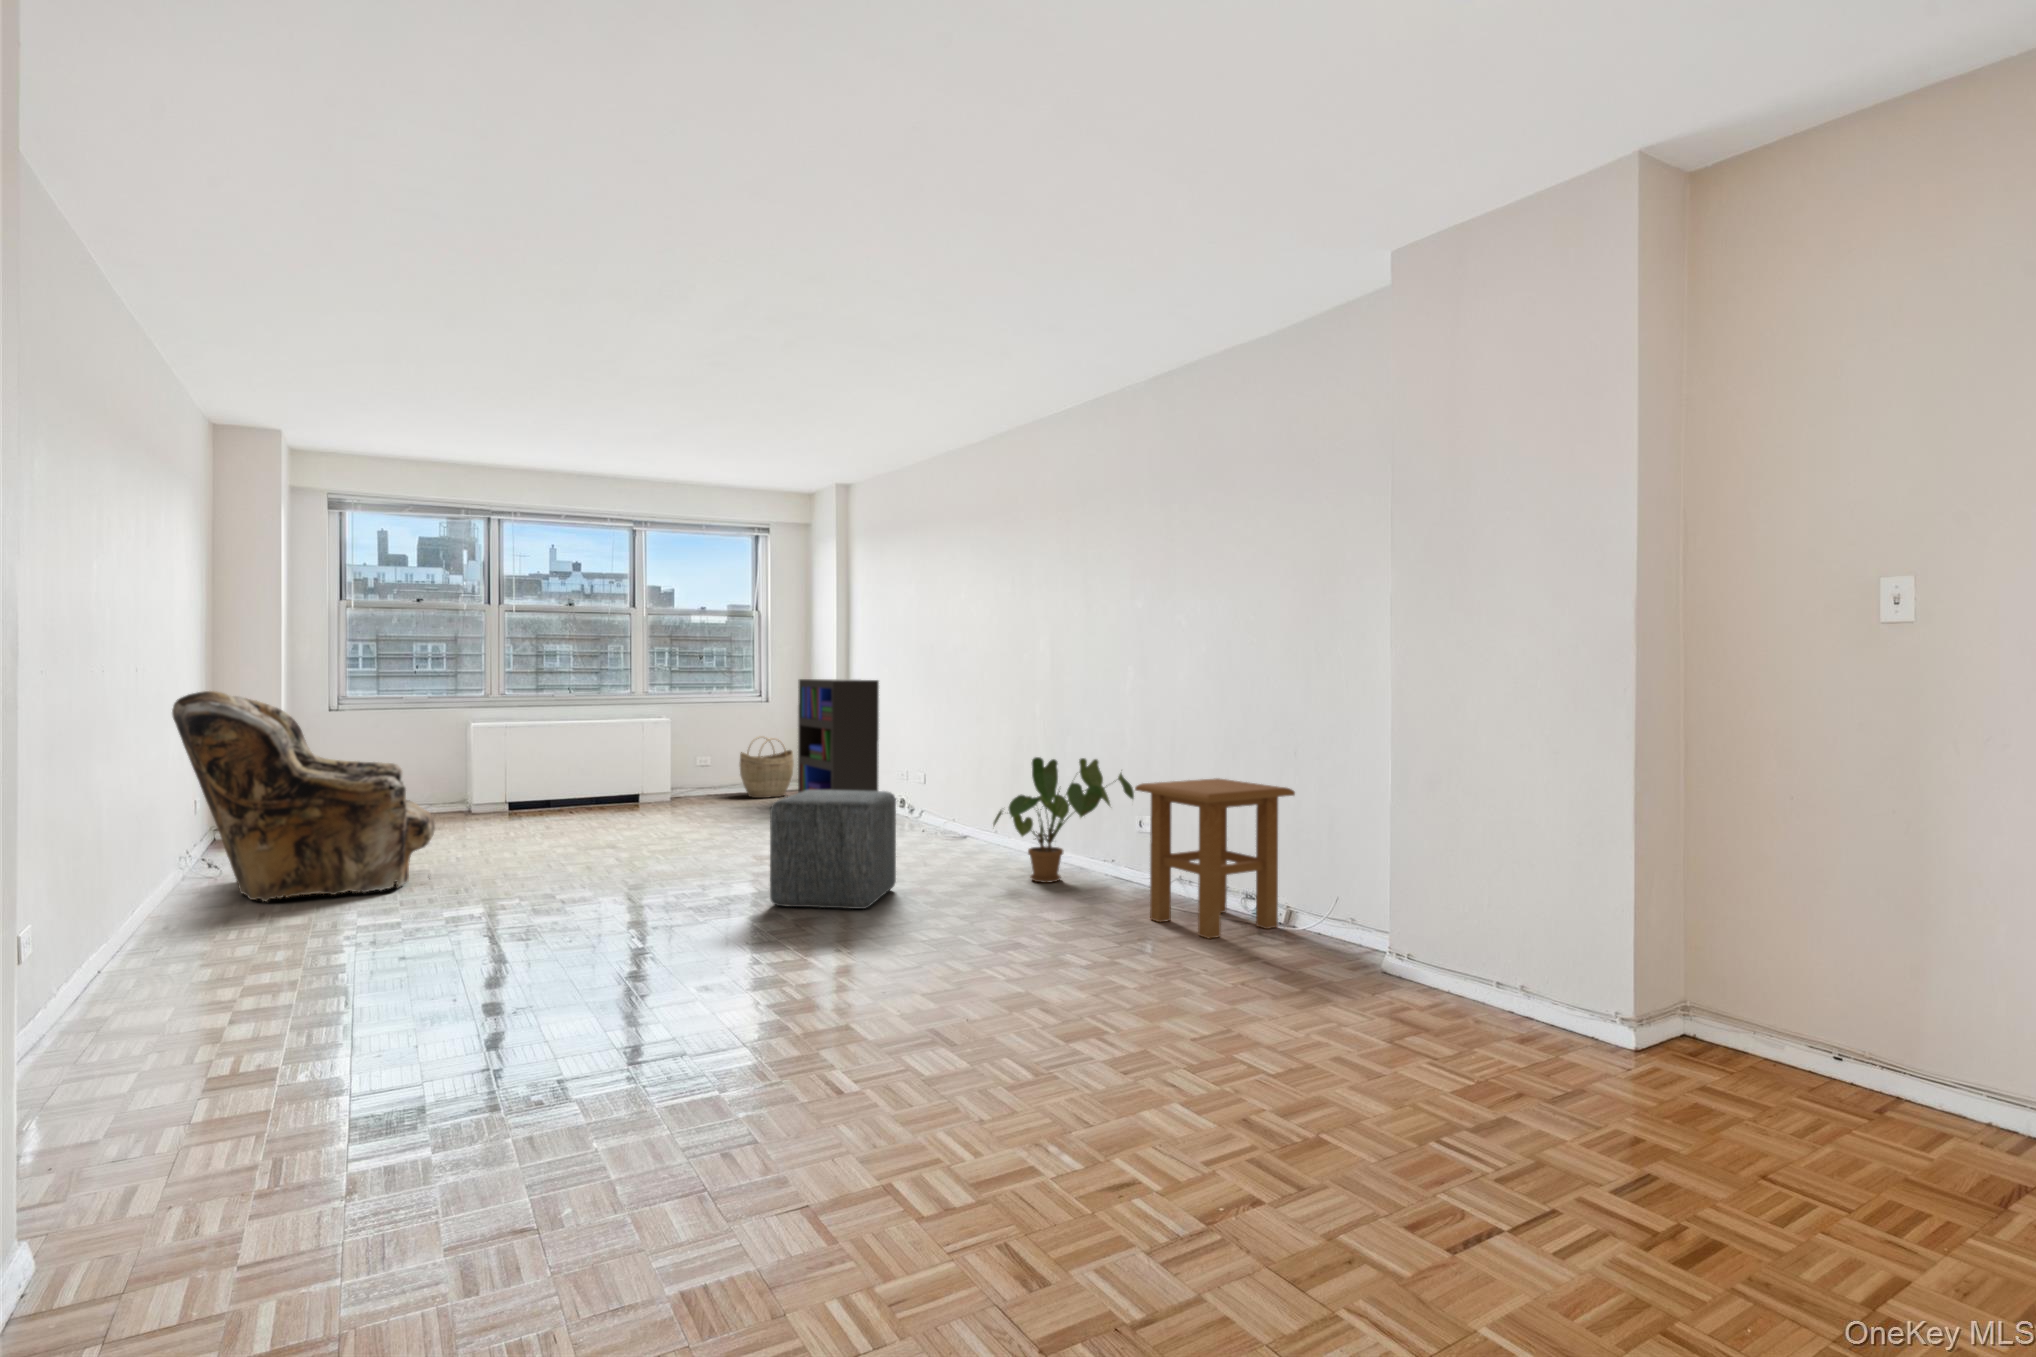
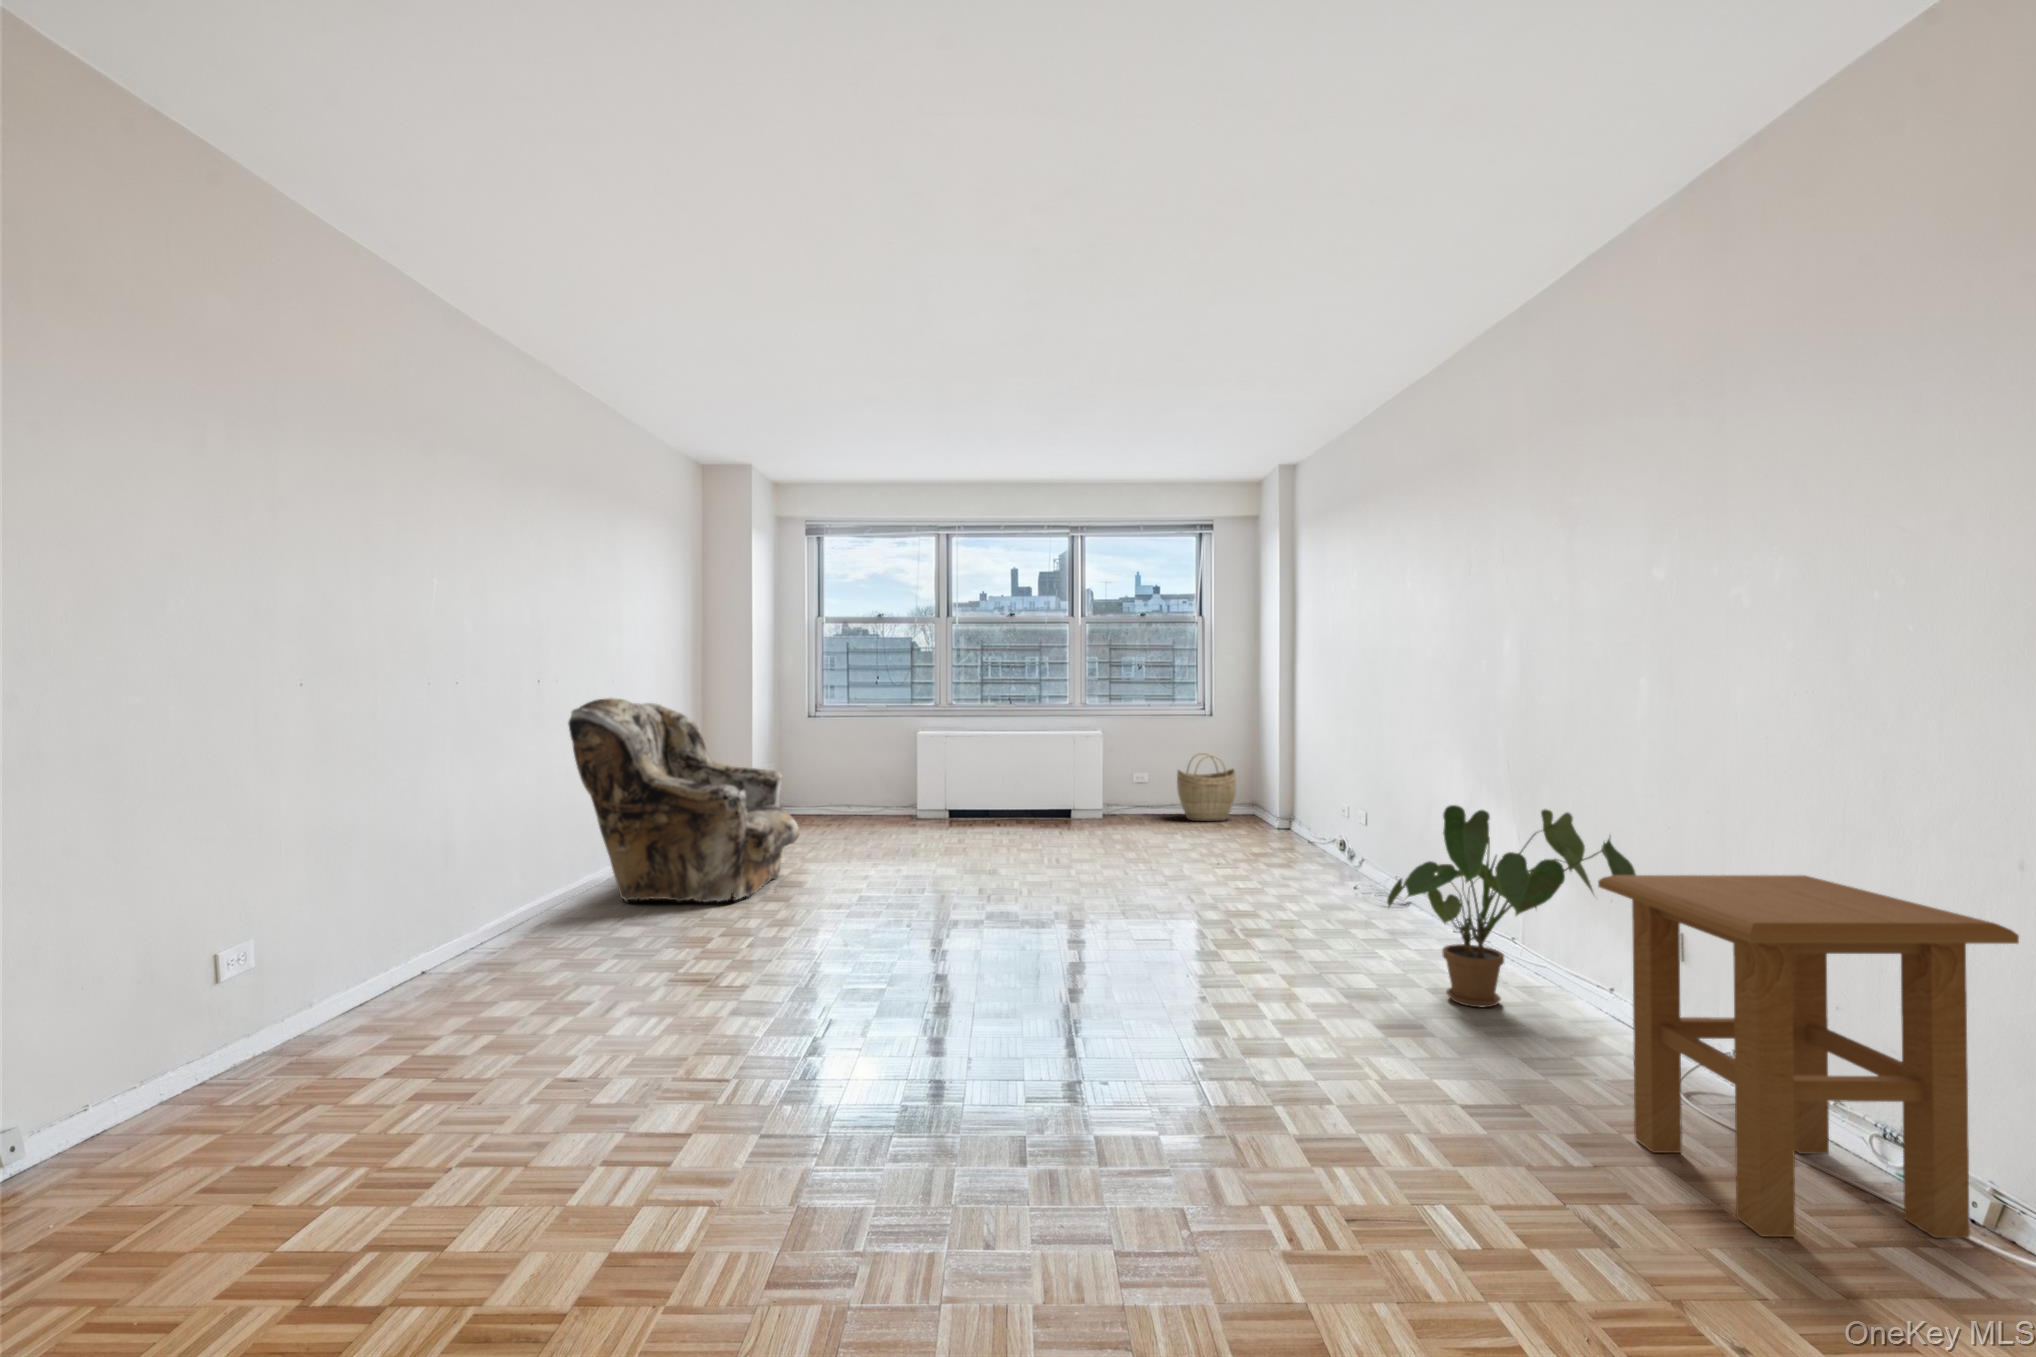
bookshelf: present [798,679,879,793] -> none [1233,689,1318,846]
ottoman: present [770,790,896,909] -> none [1040,831,1227,1014]

